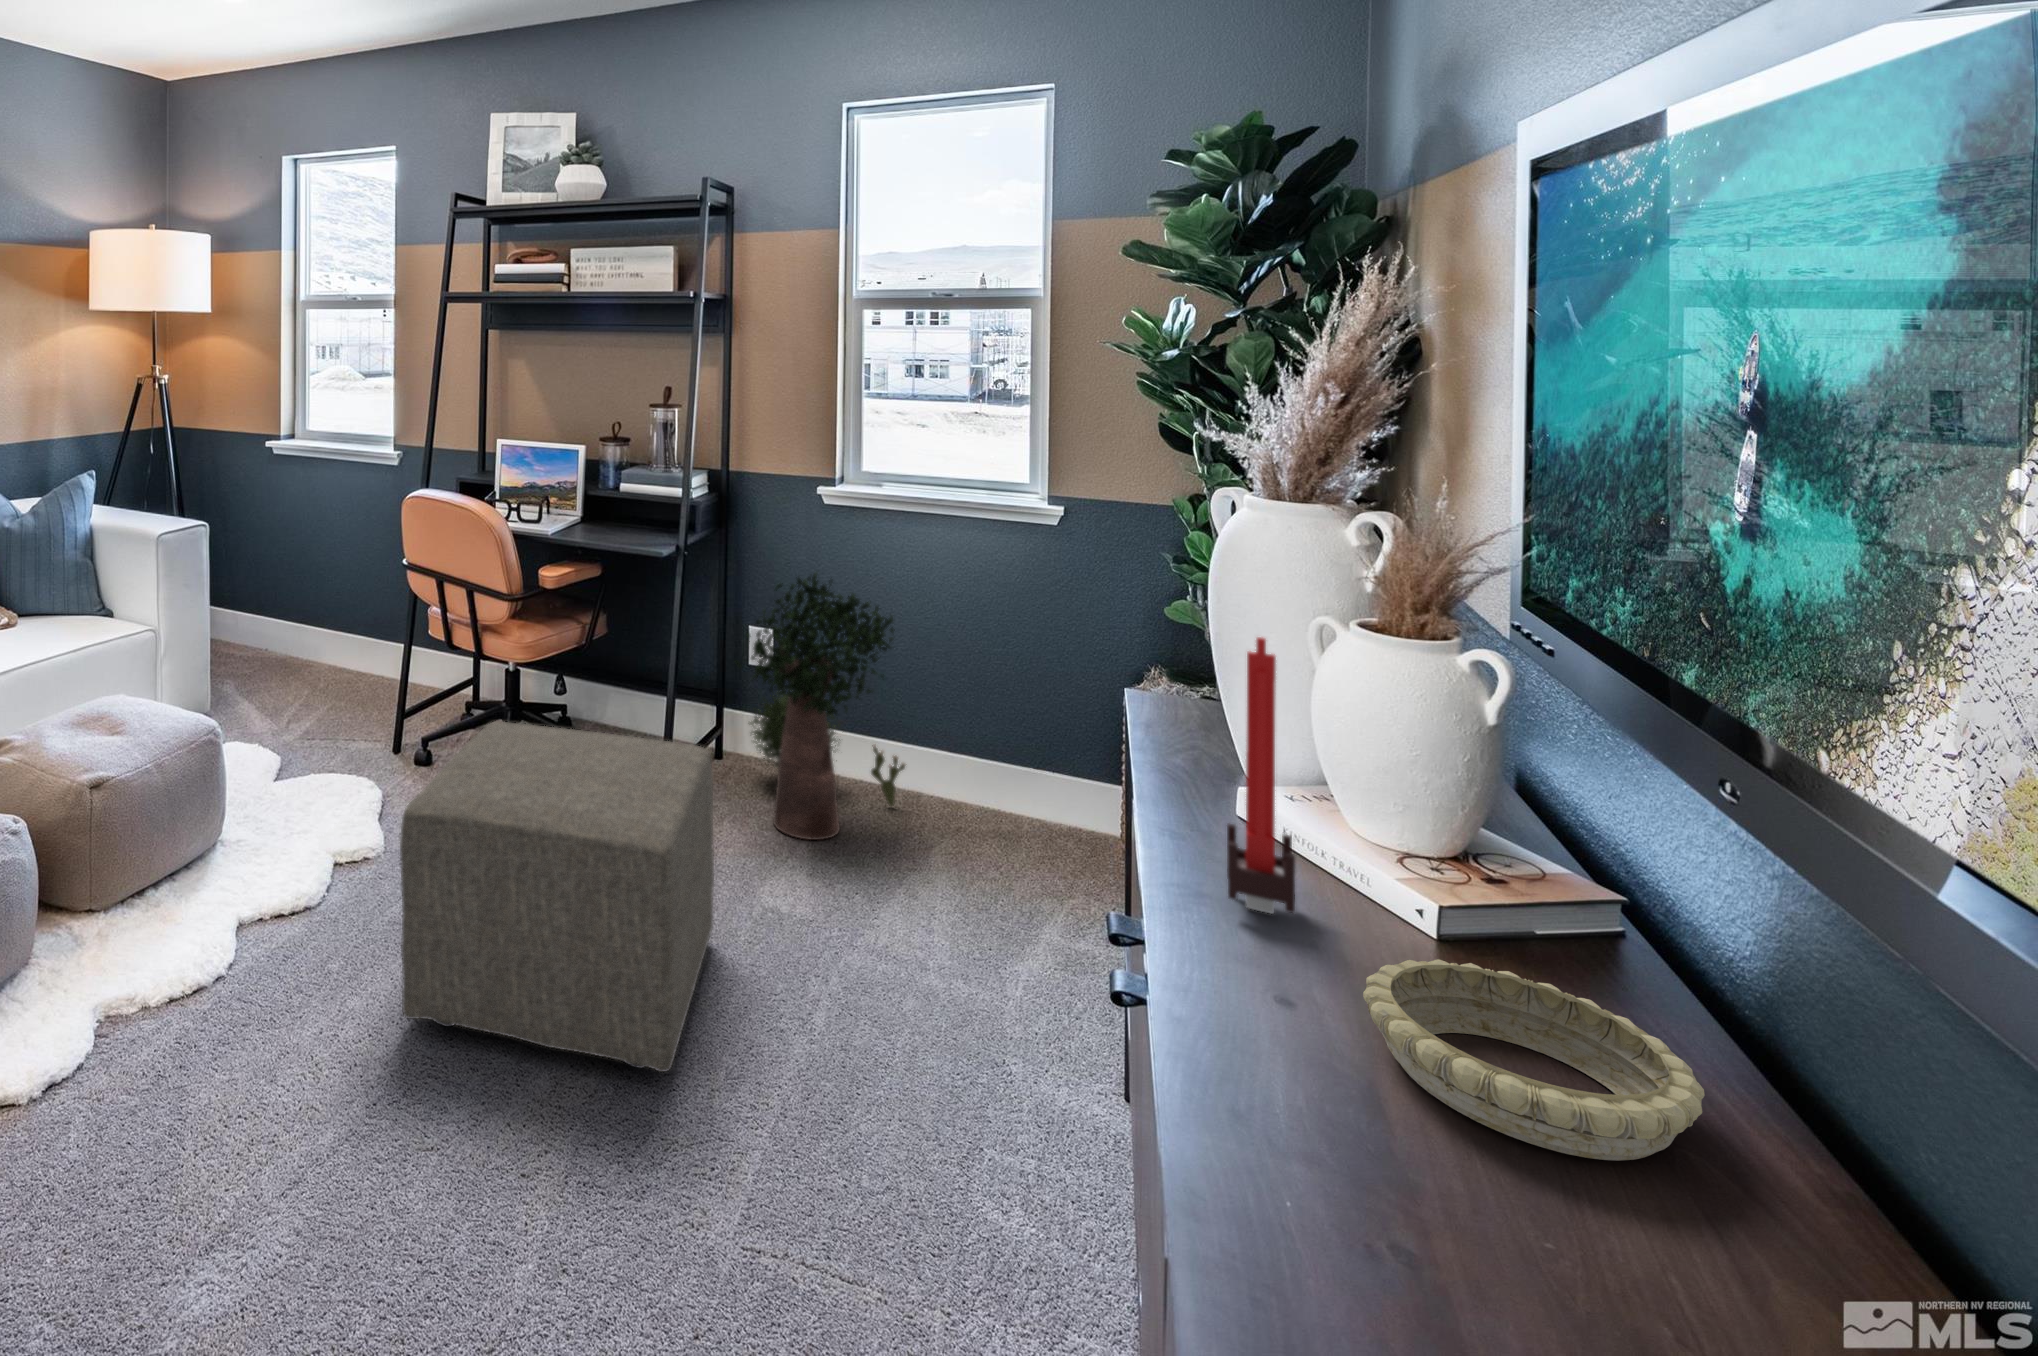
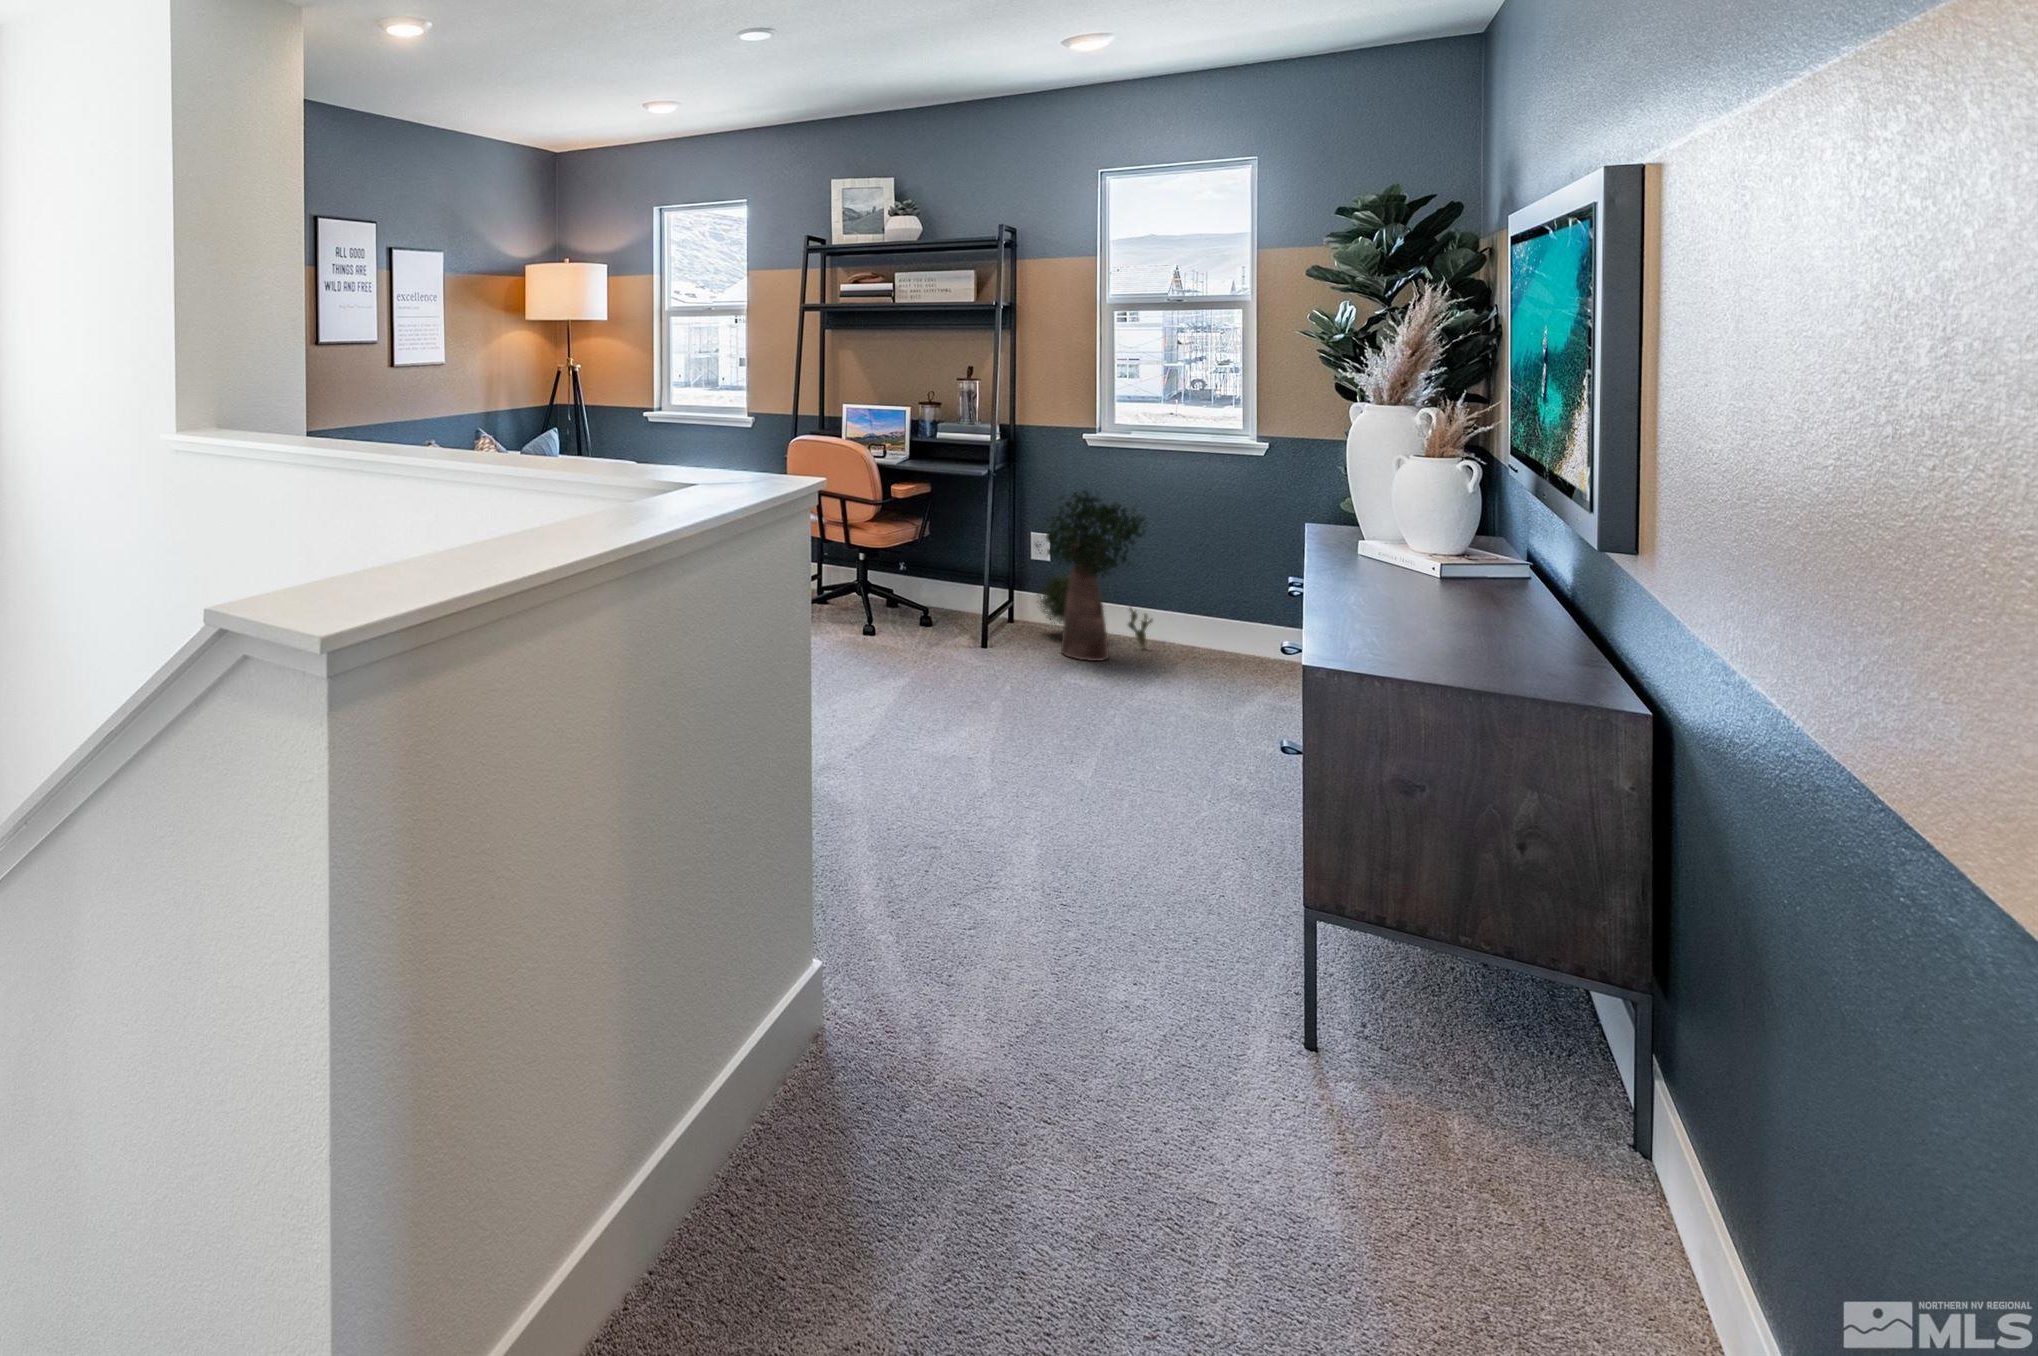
candle: present [1227,637,1295,913] -> none [1358,452,1389,573]
ottoman: present [400,722,714,1072] -> none [866,567,1041,739]
decorative bowl: present [1363,959,1705,1160] -> none [1410,569,1537,612]

